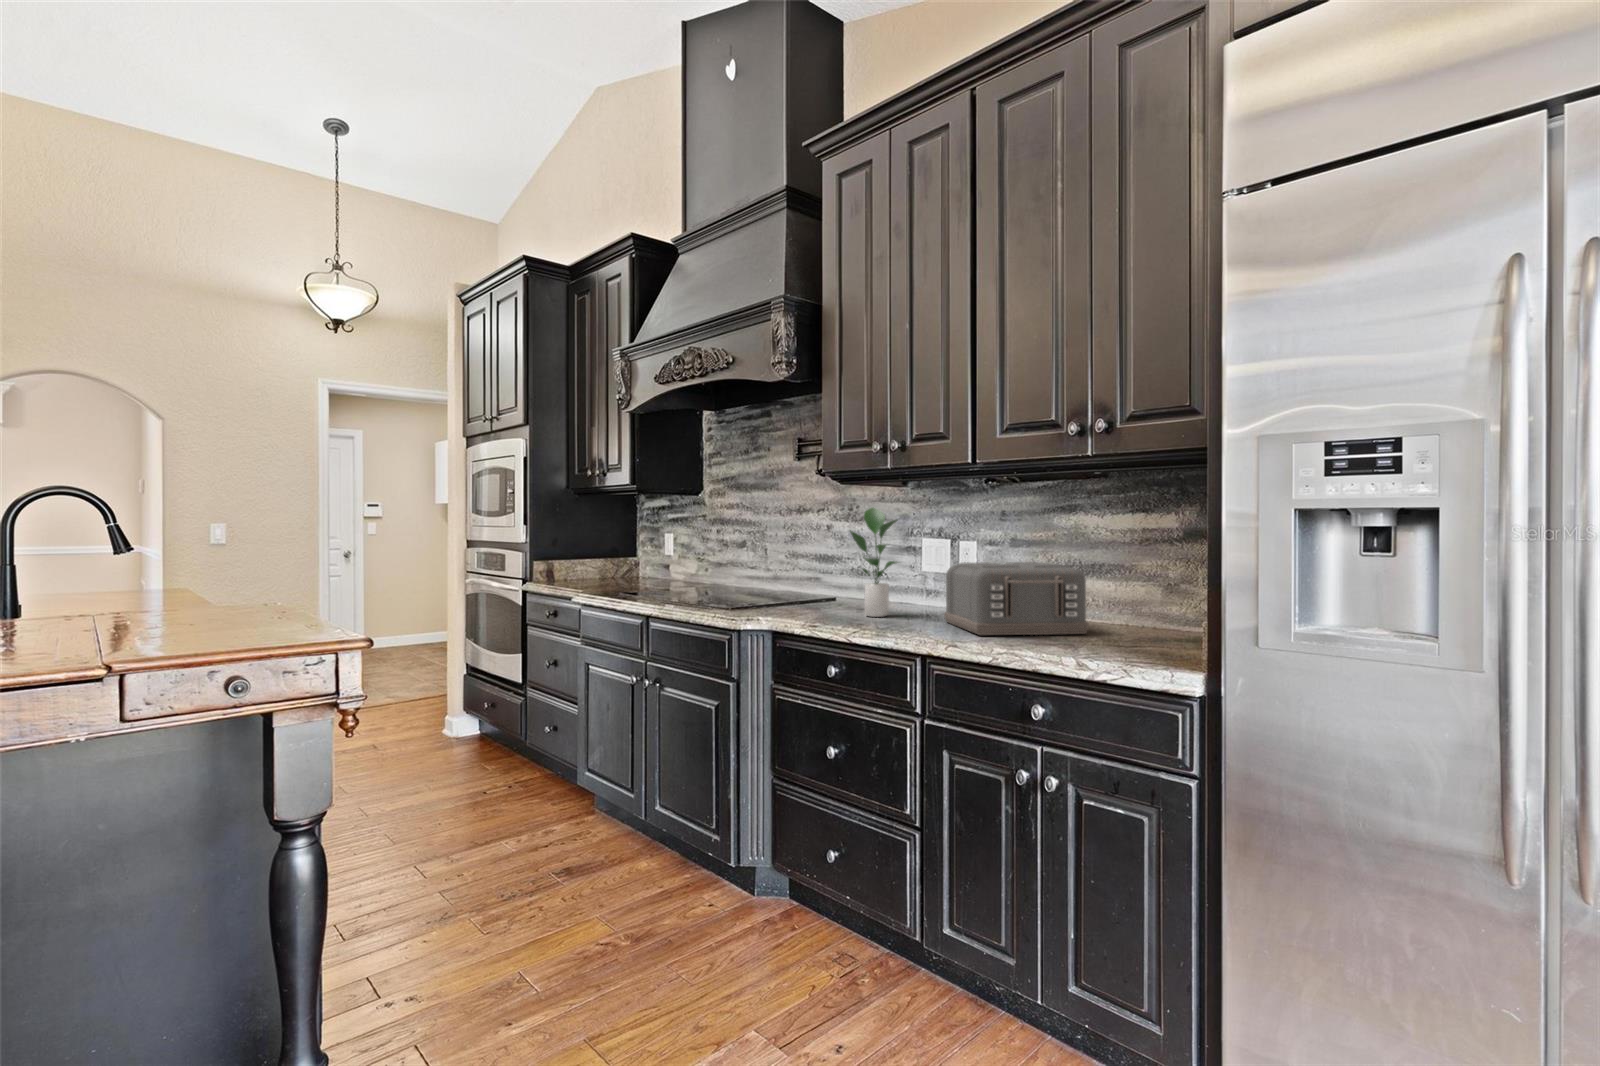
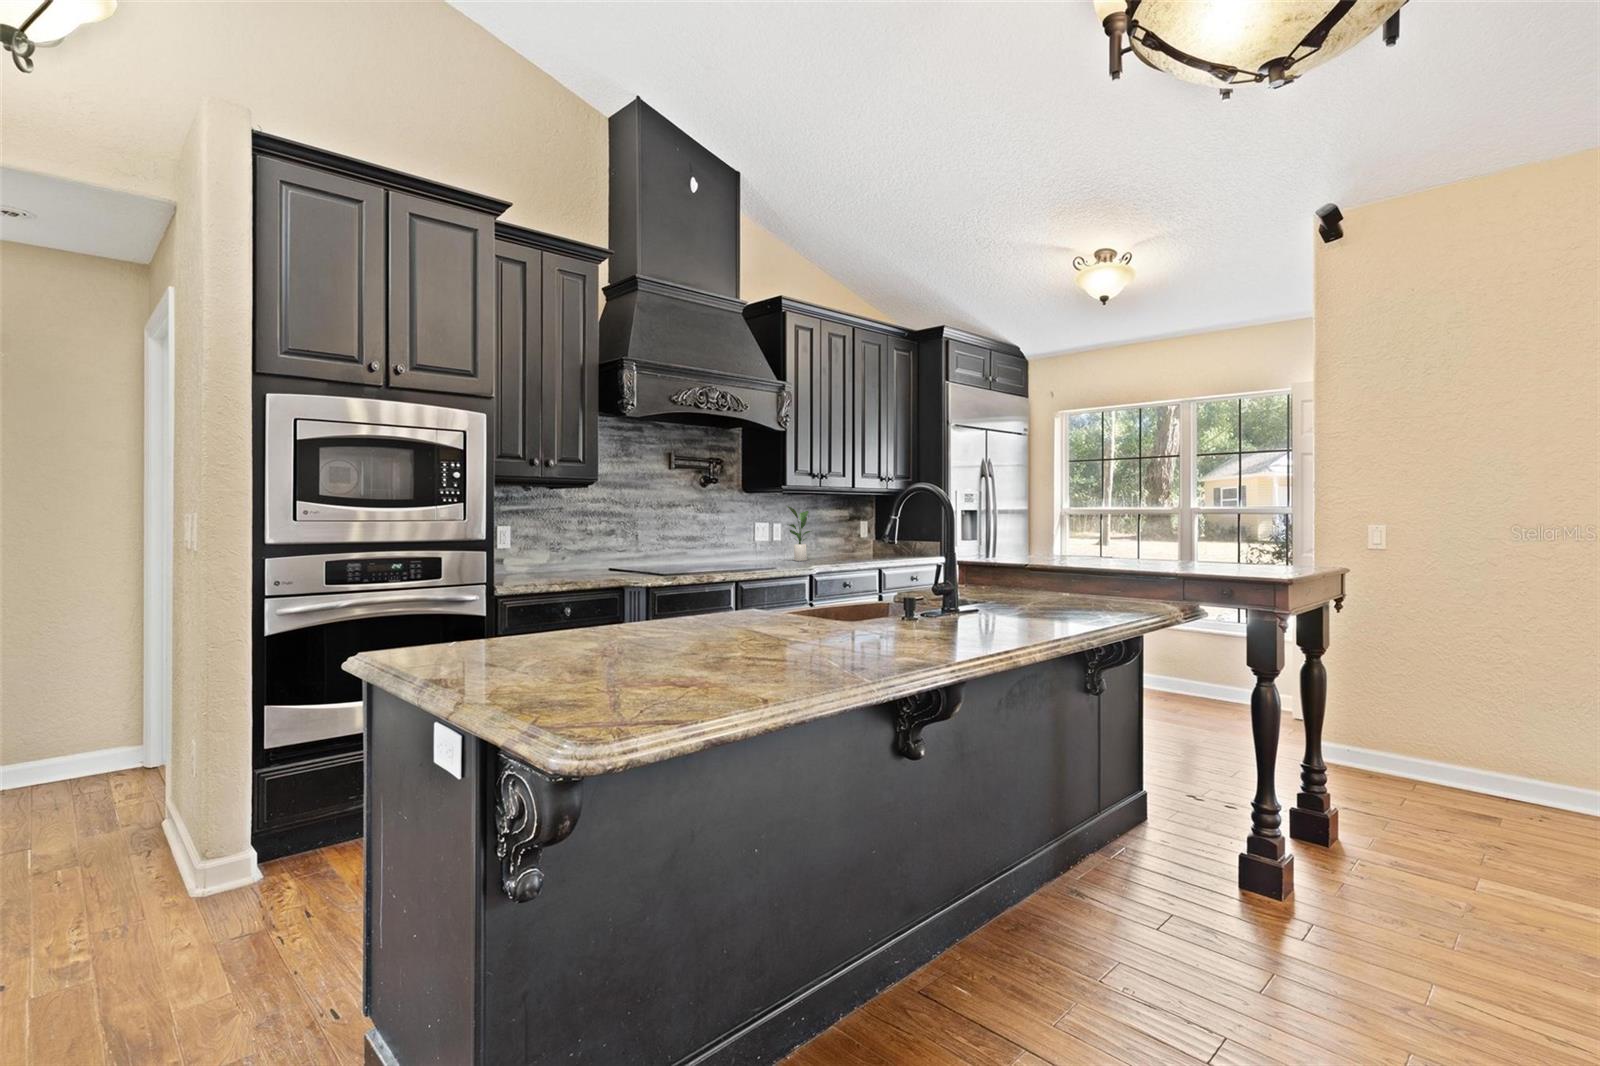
toaster: present [944,562,1088,635] -> none [811,530,869,559]

